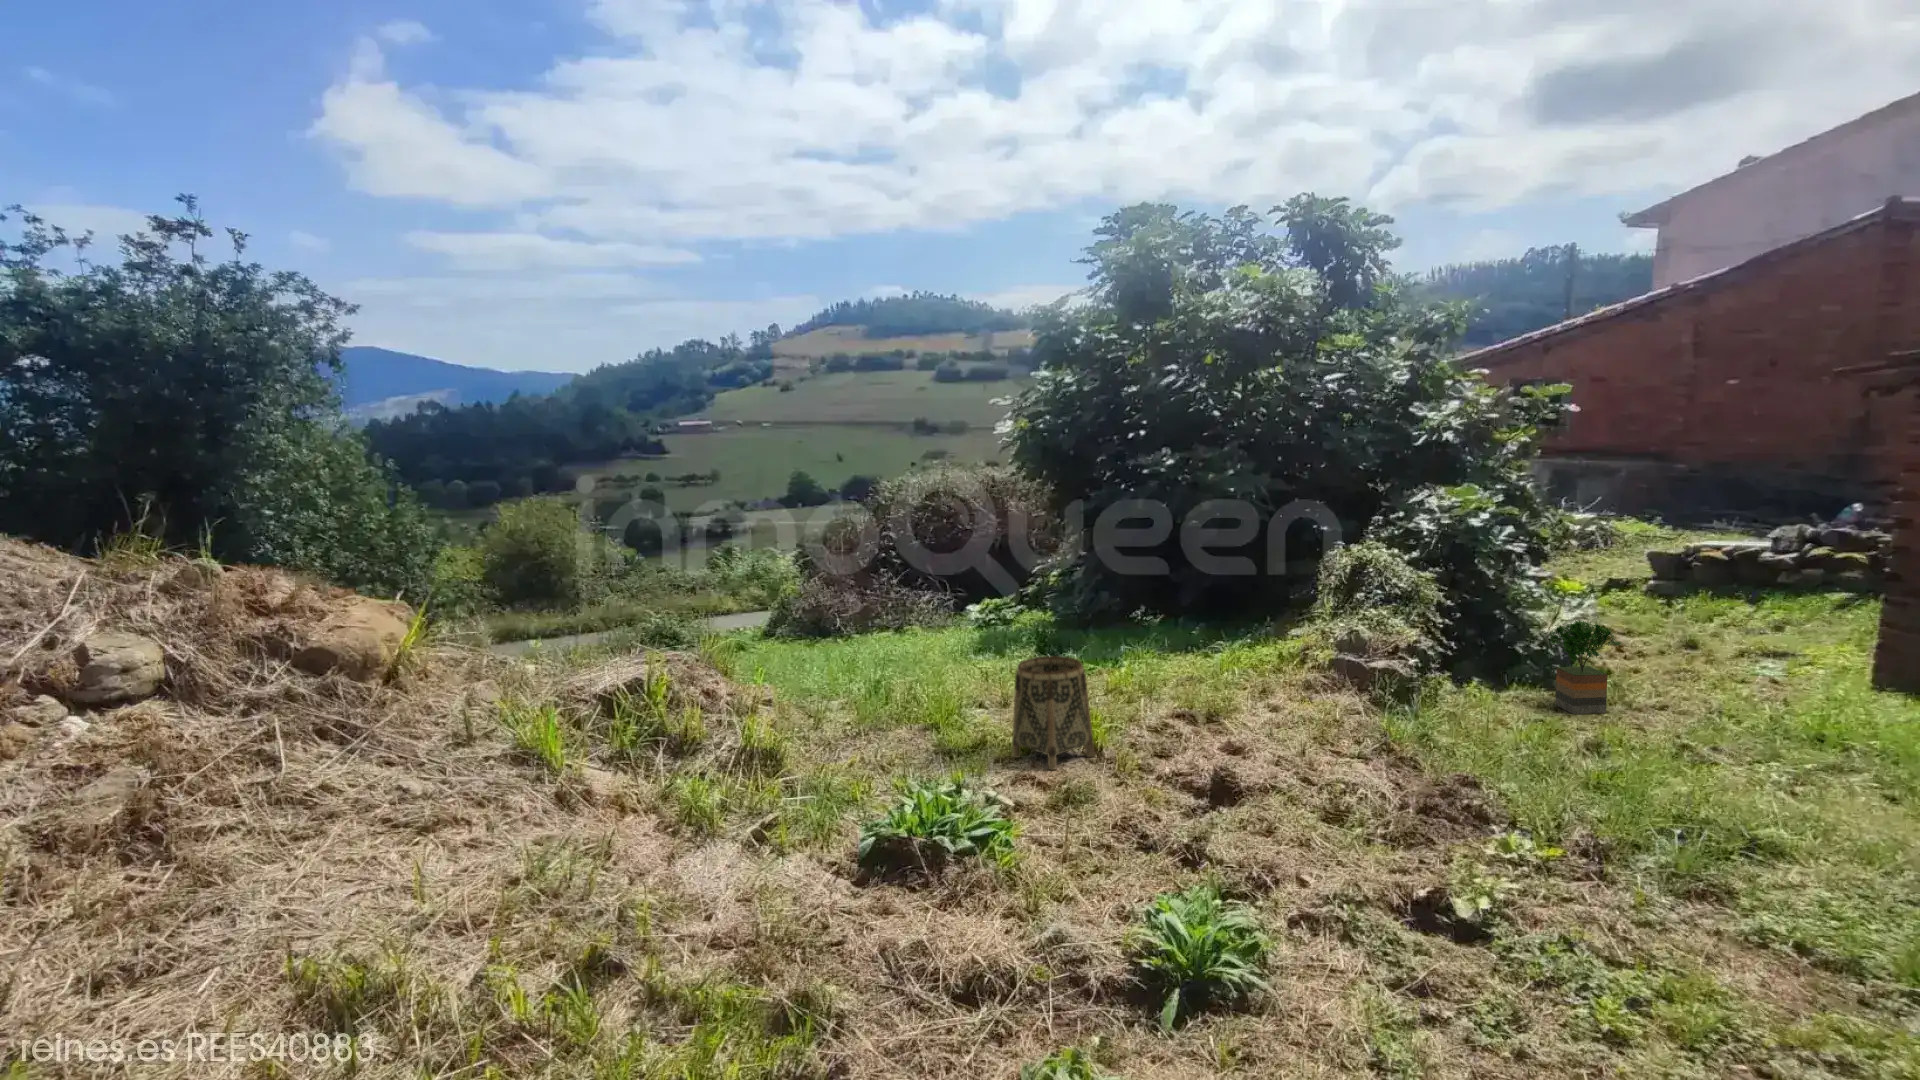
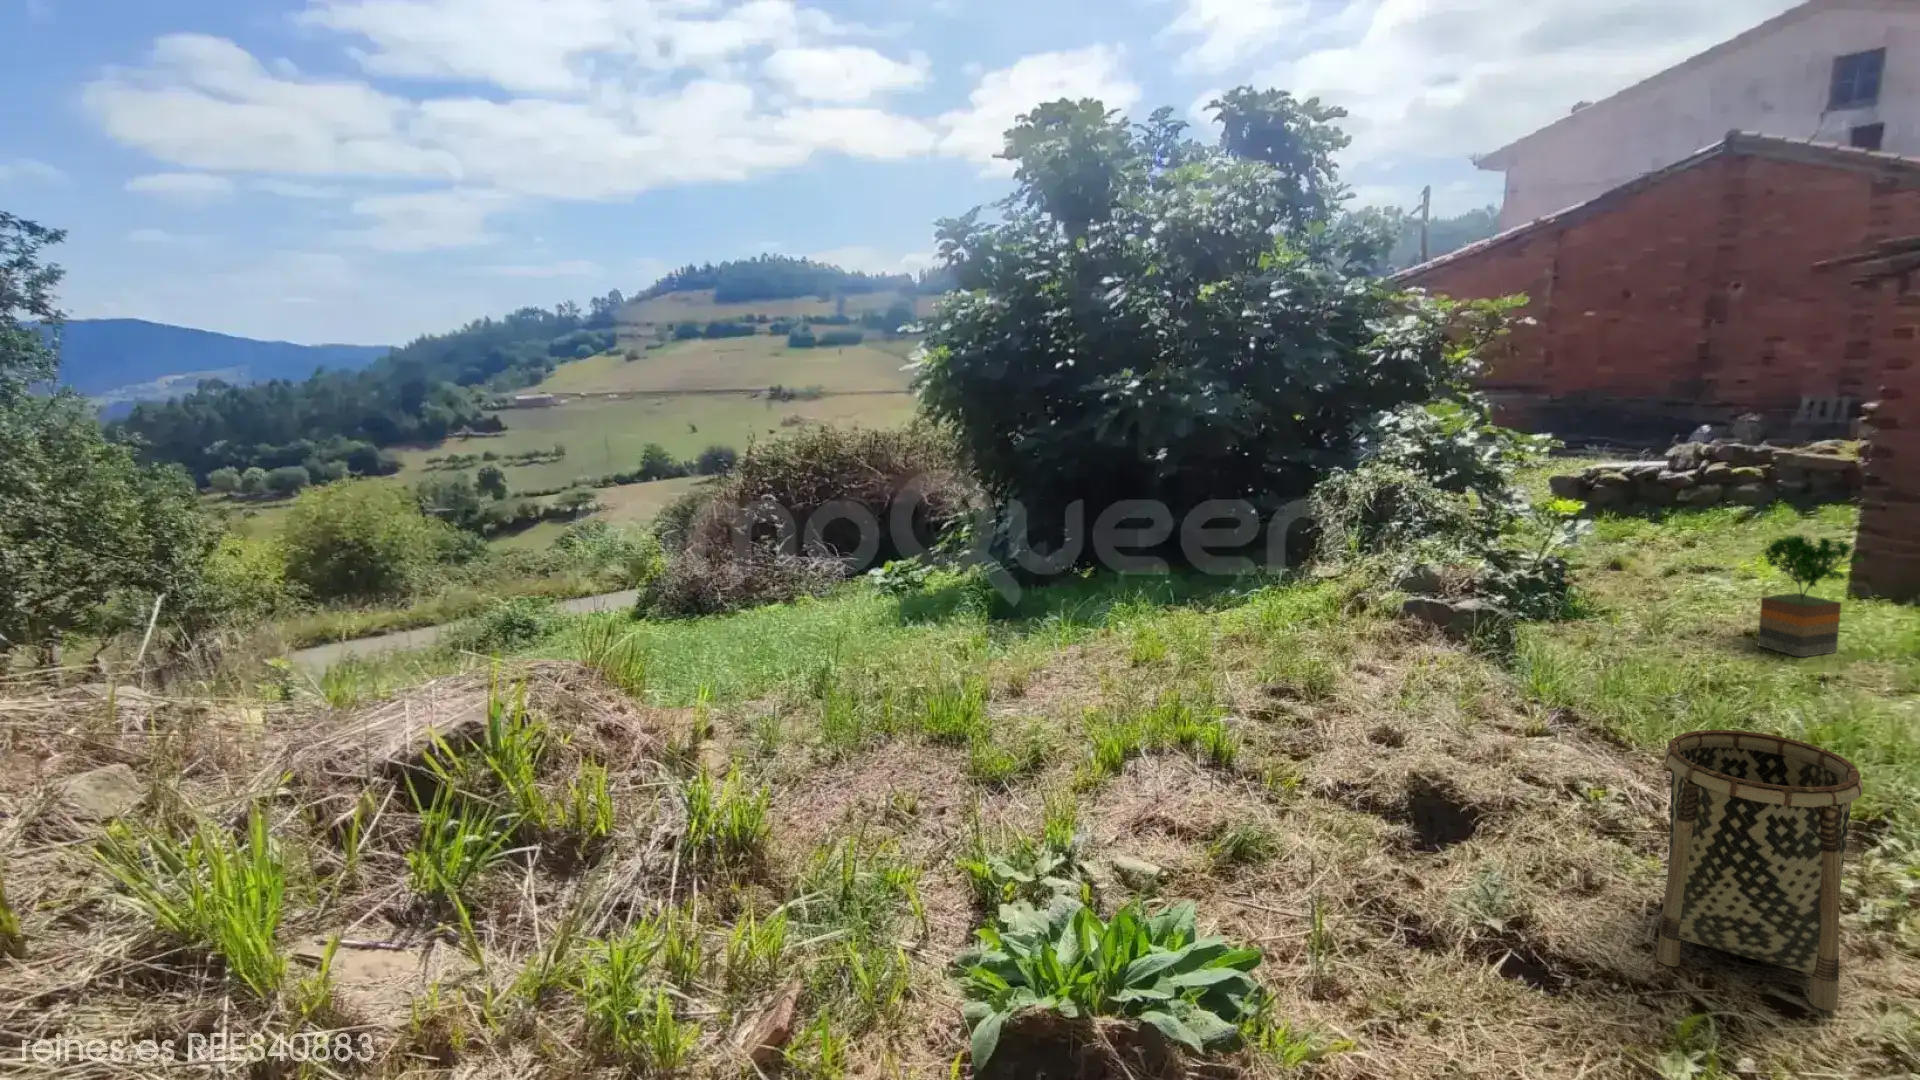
basket: present [1012,656,1095,770] -> present [1656,730,1863,1011]

